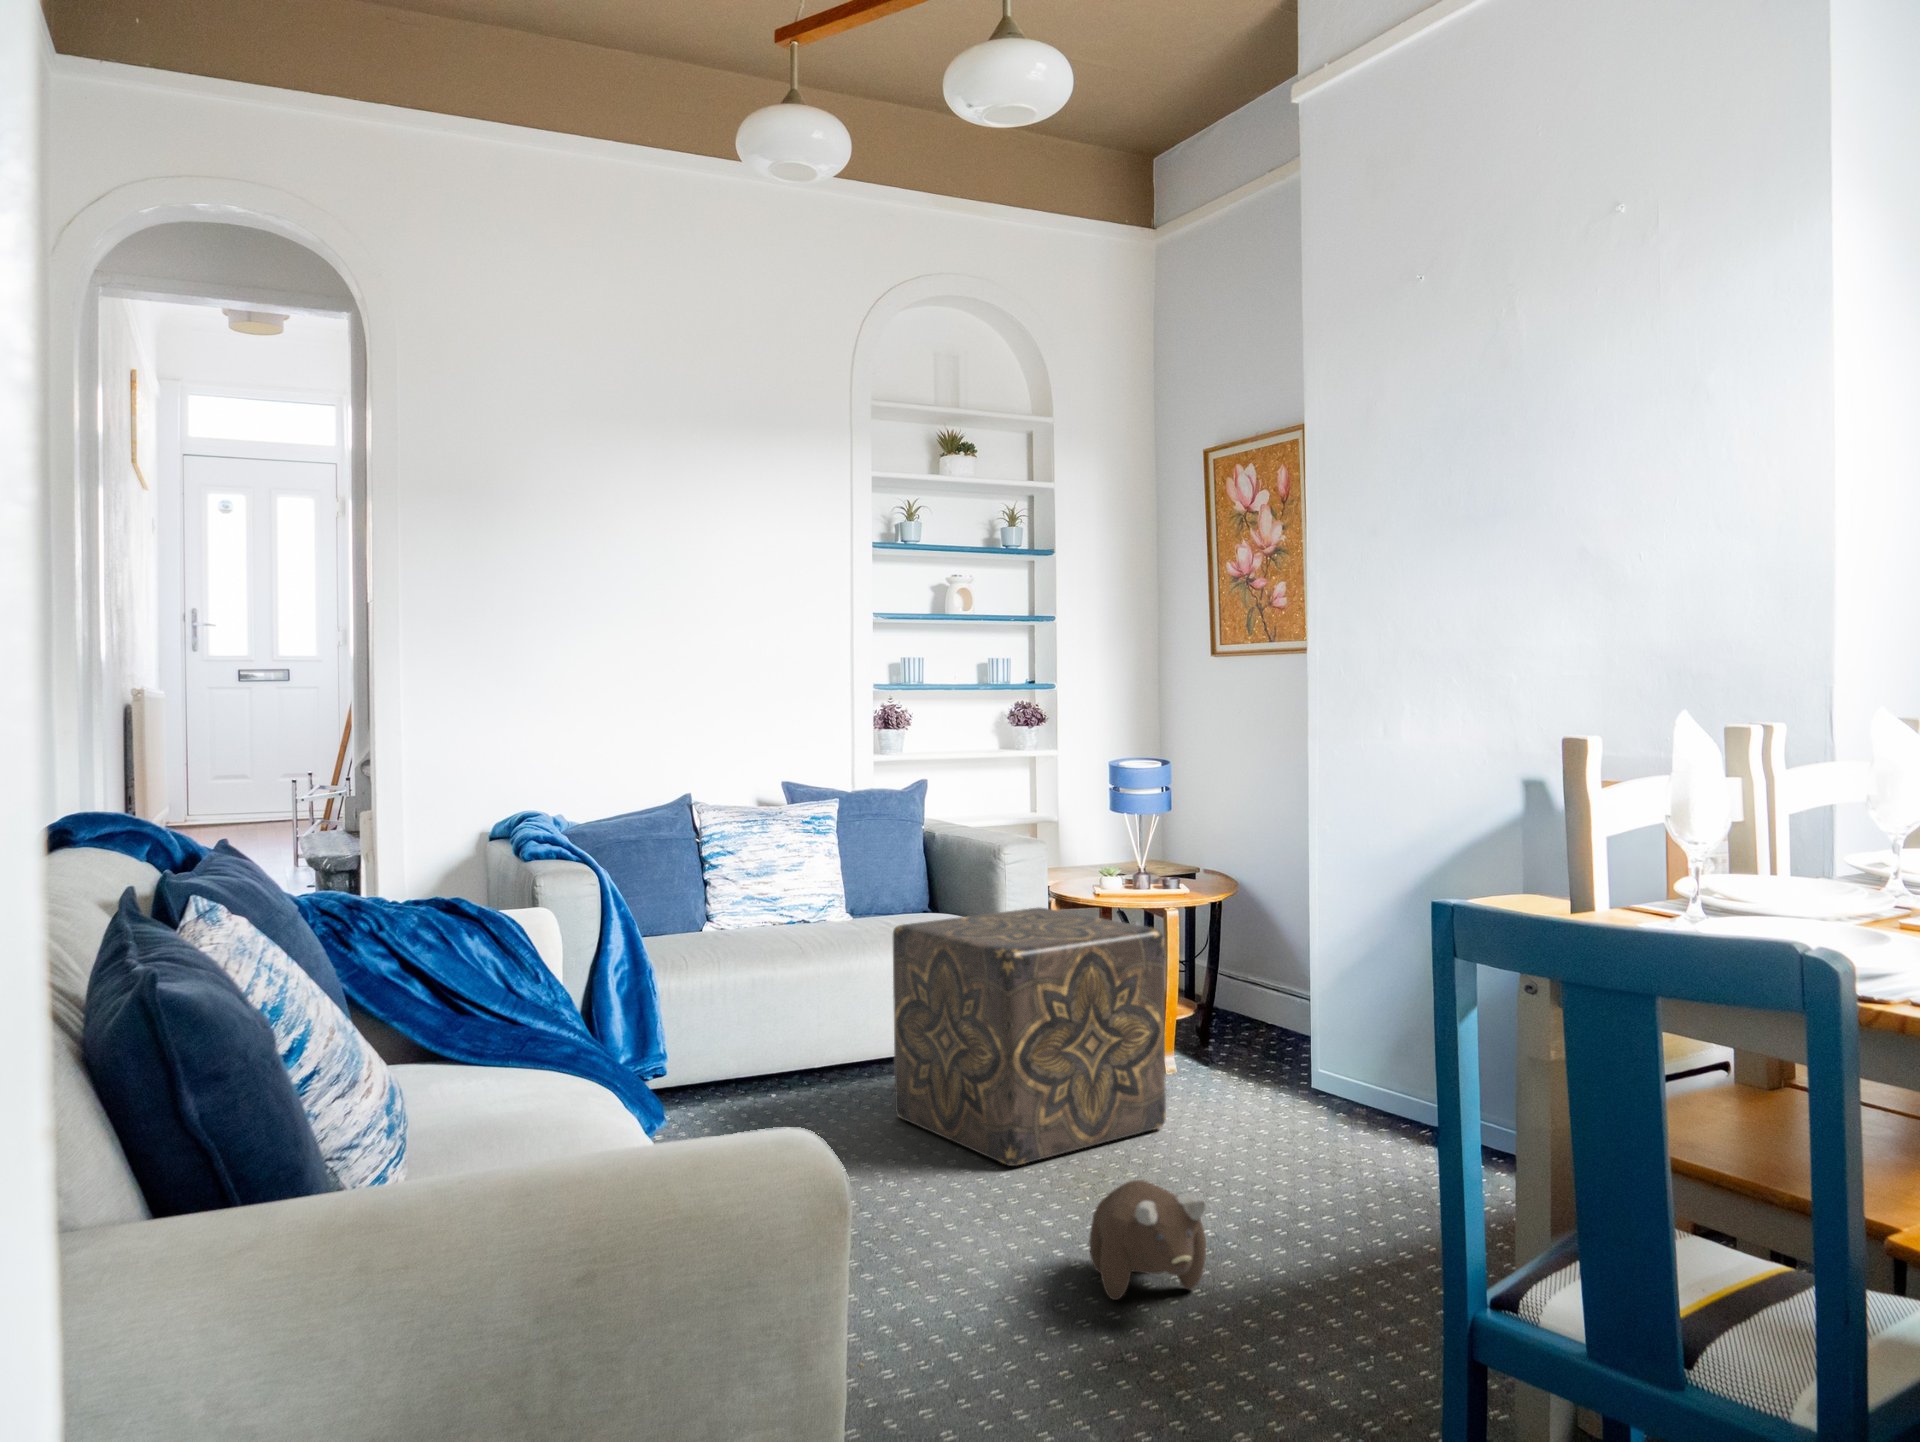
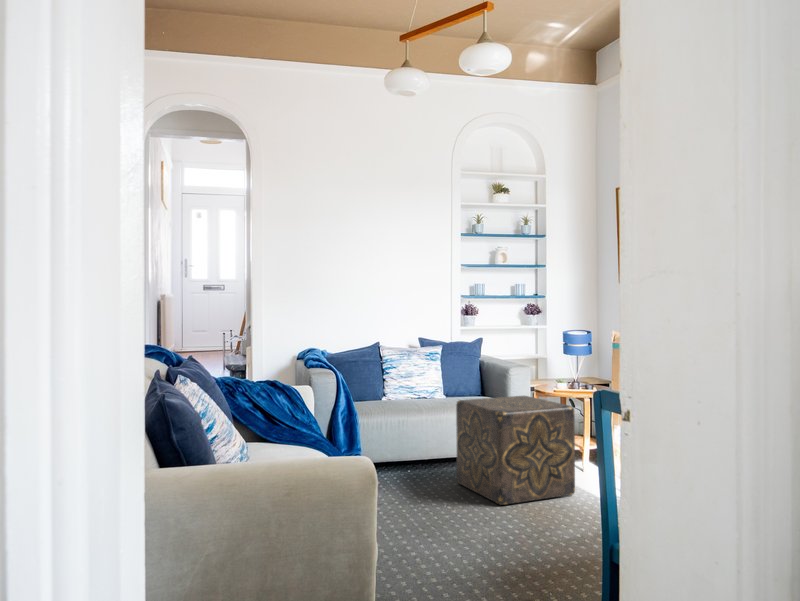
plush toy: present [1089,1180,1206,1300] -> none [522,508,569,557]

